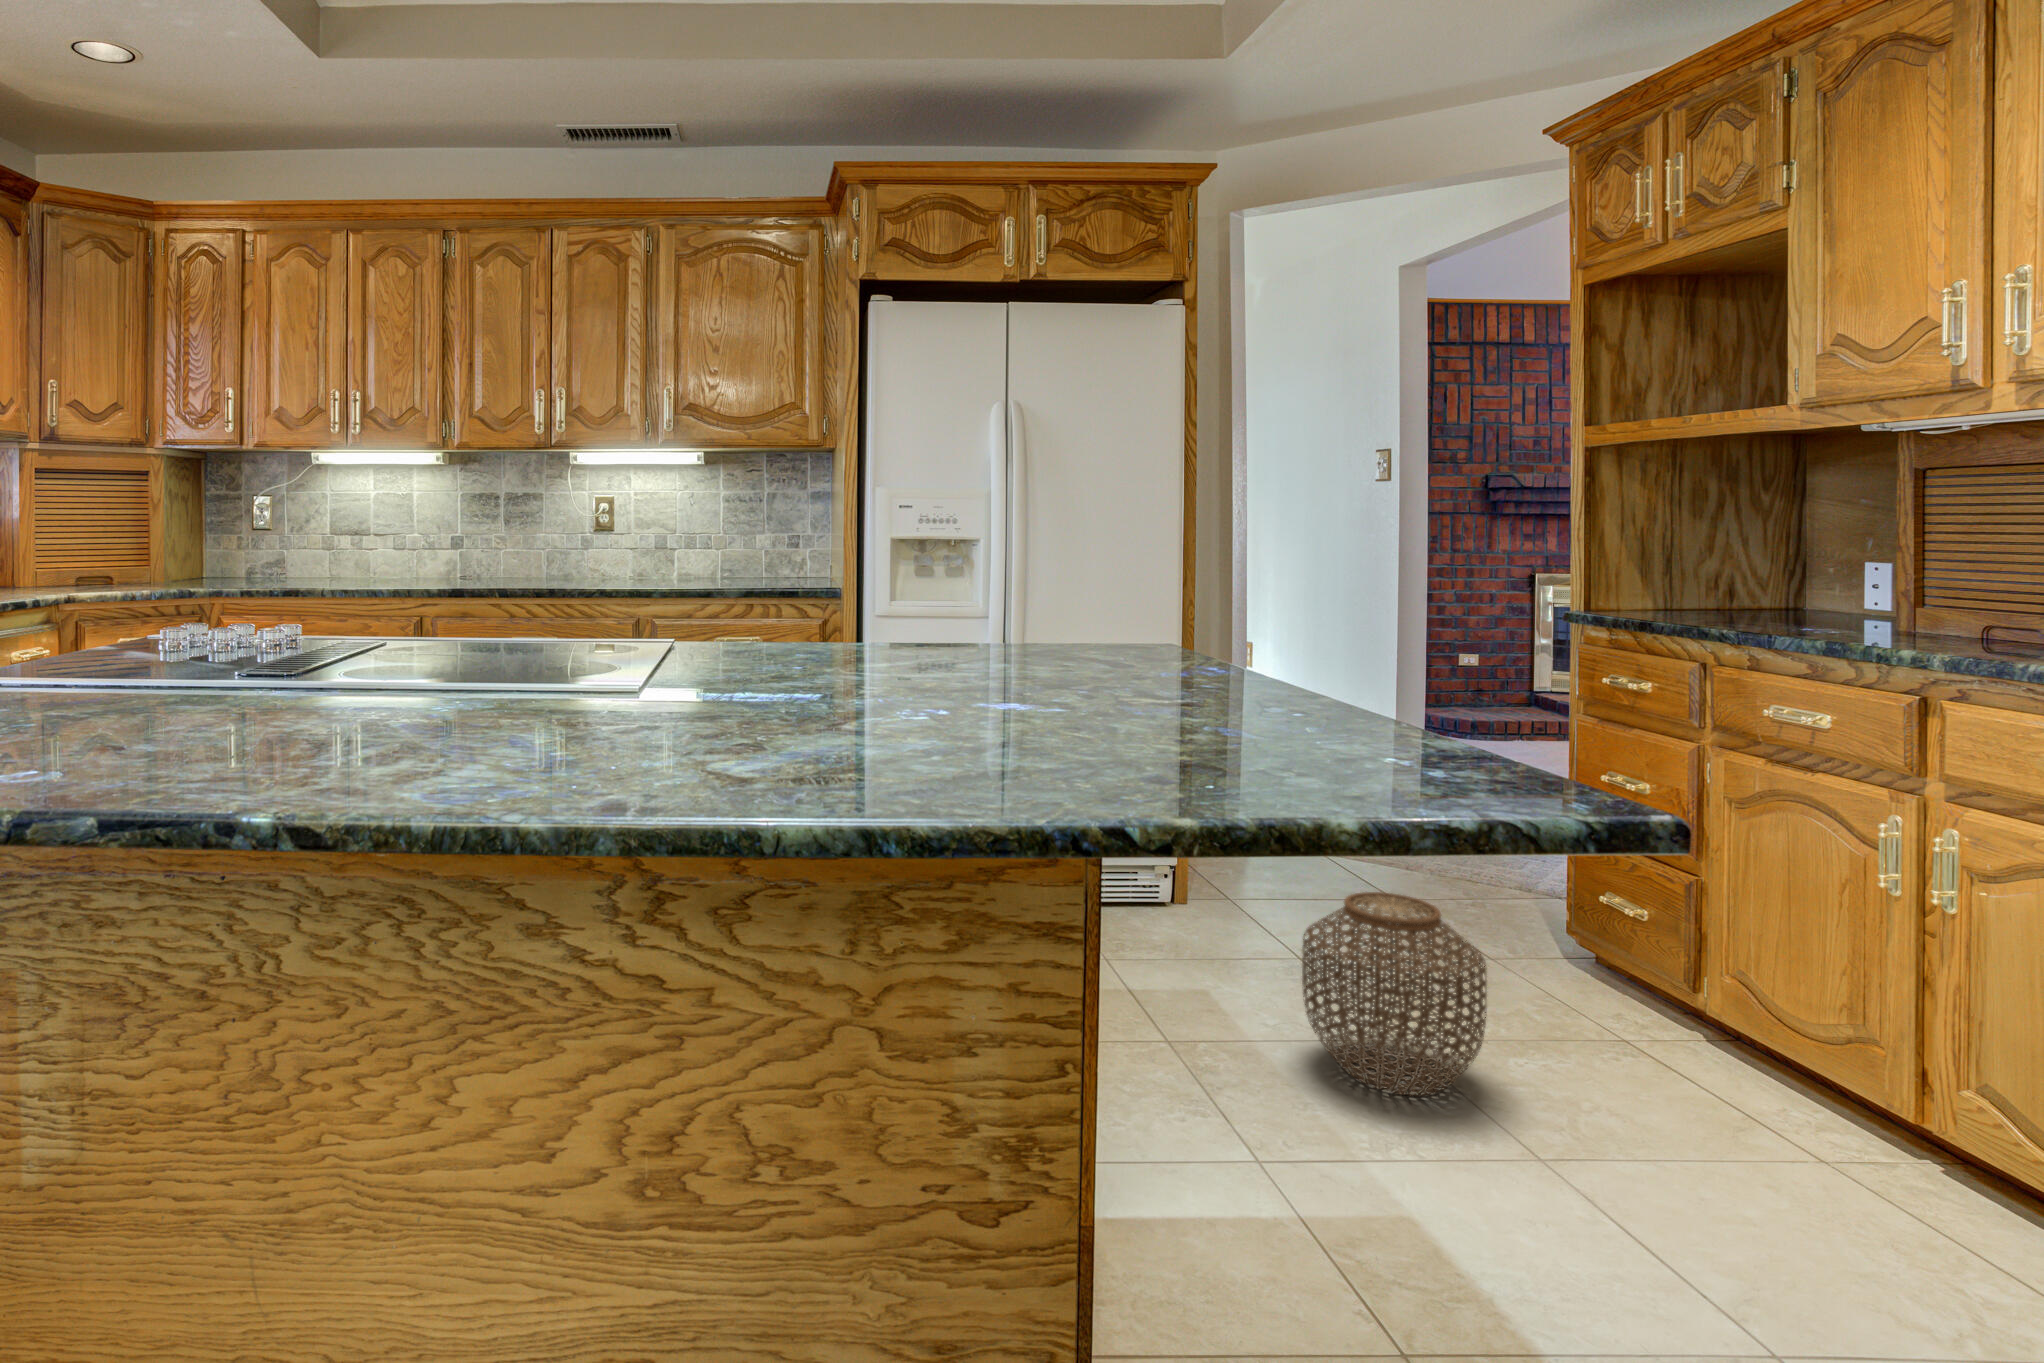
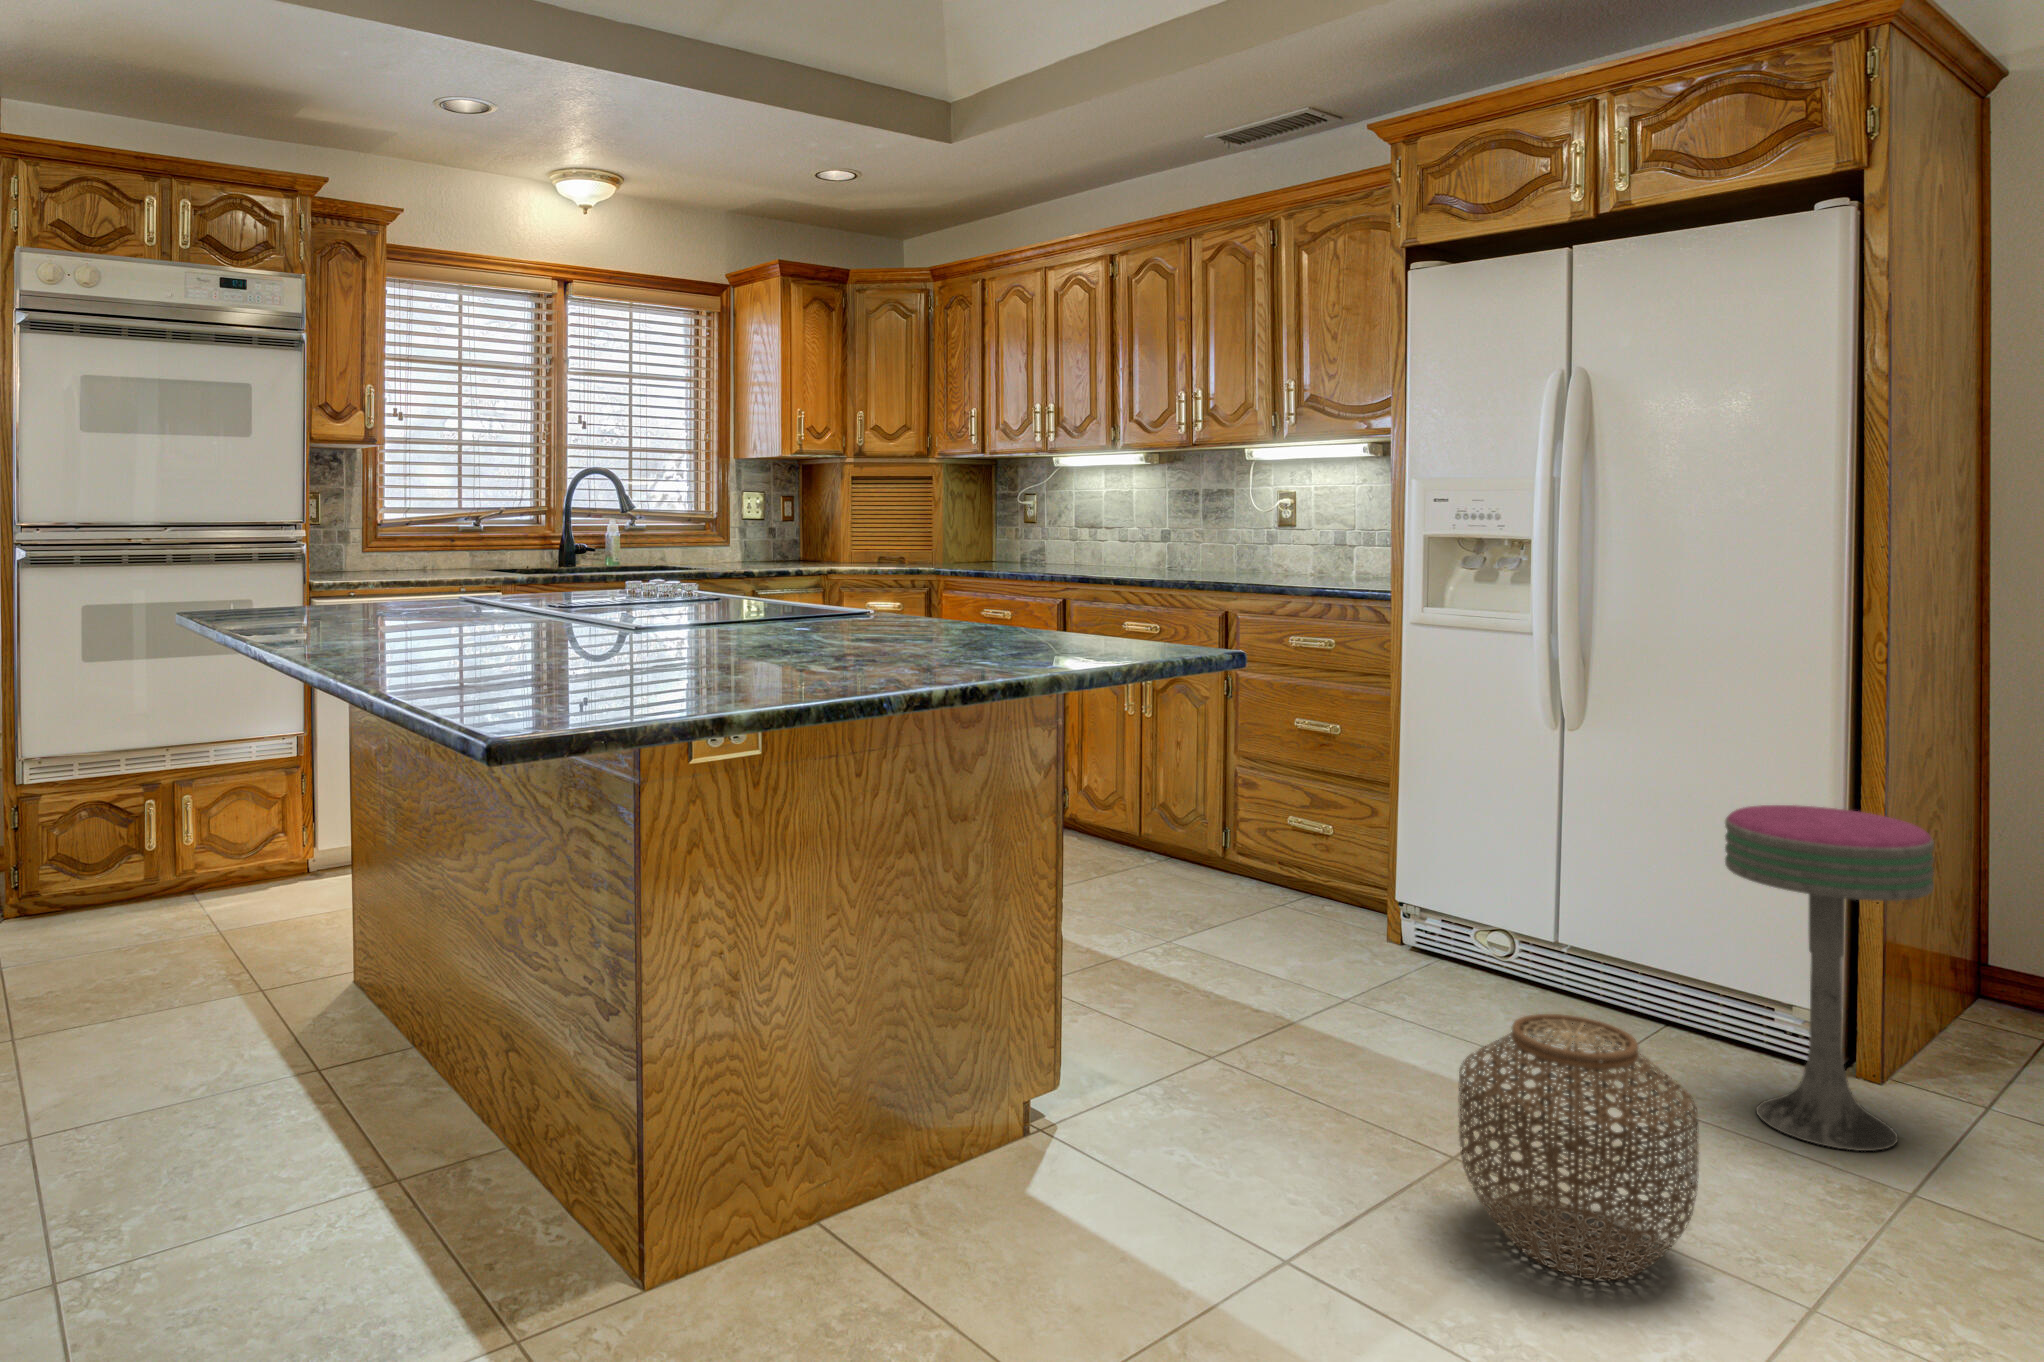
bar stool: none [1198,712,1323,946] -> present [1725,805,1934,1151]

